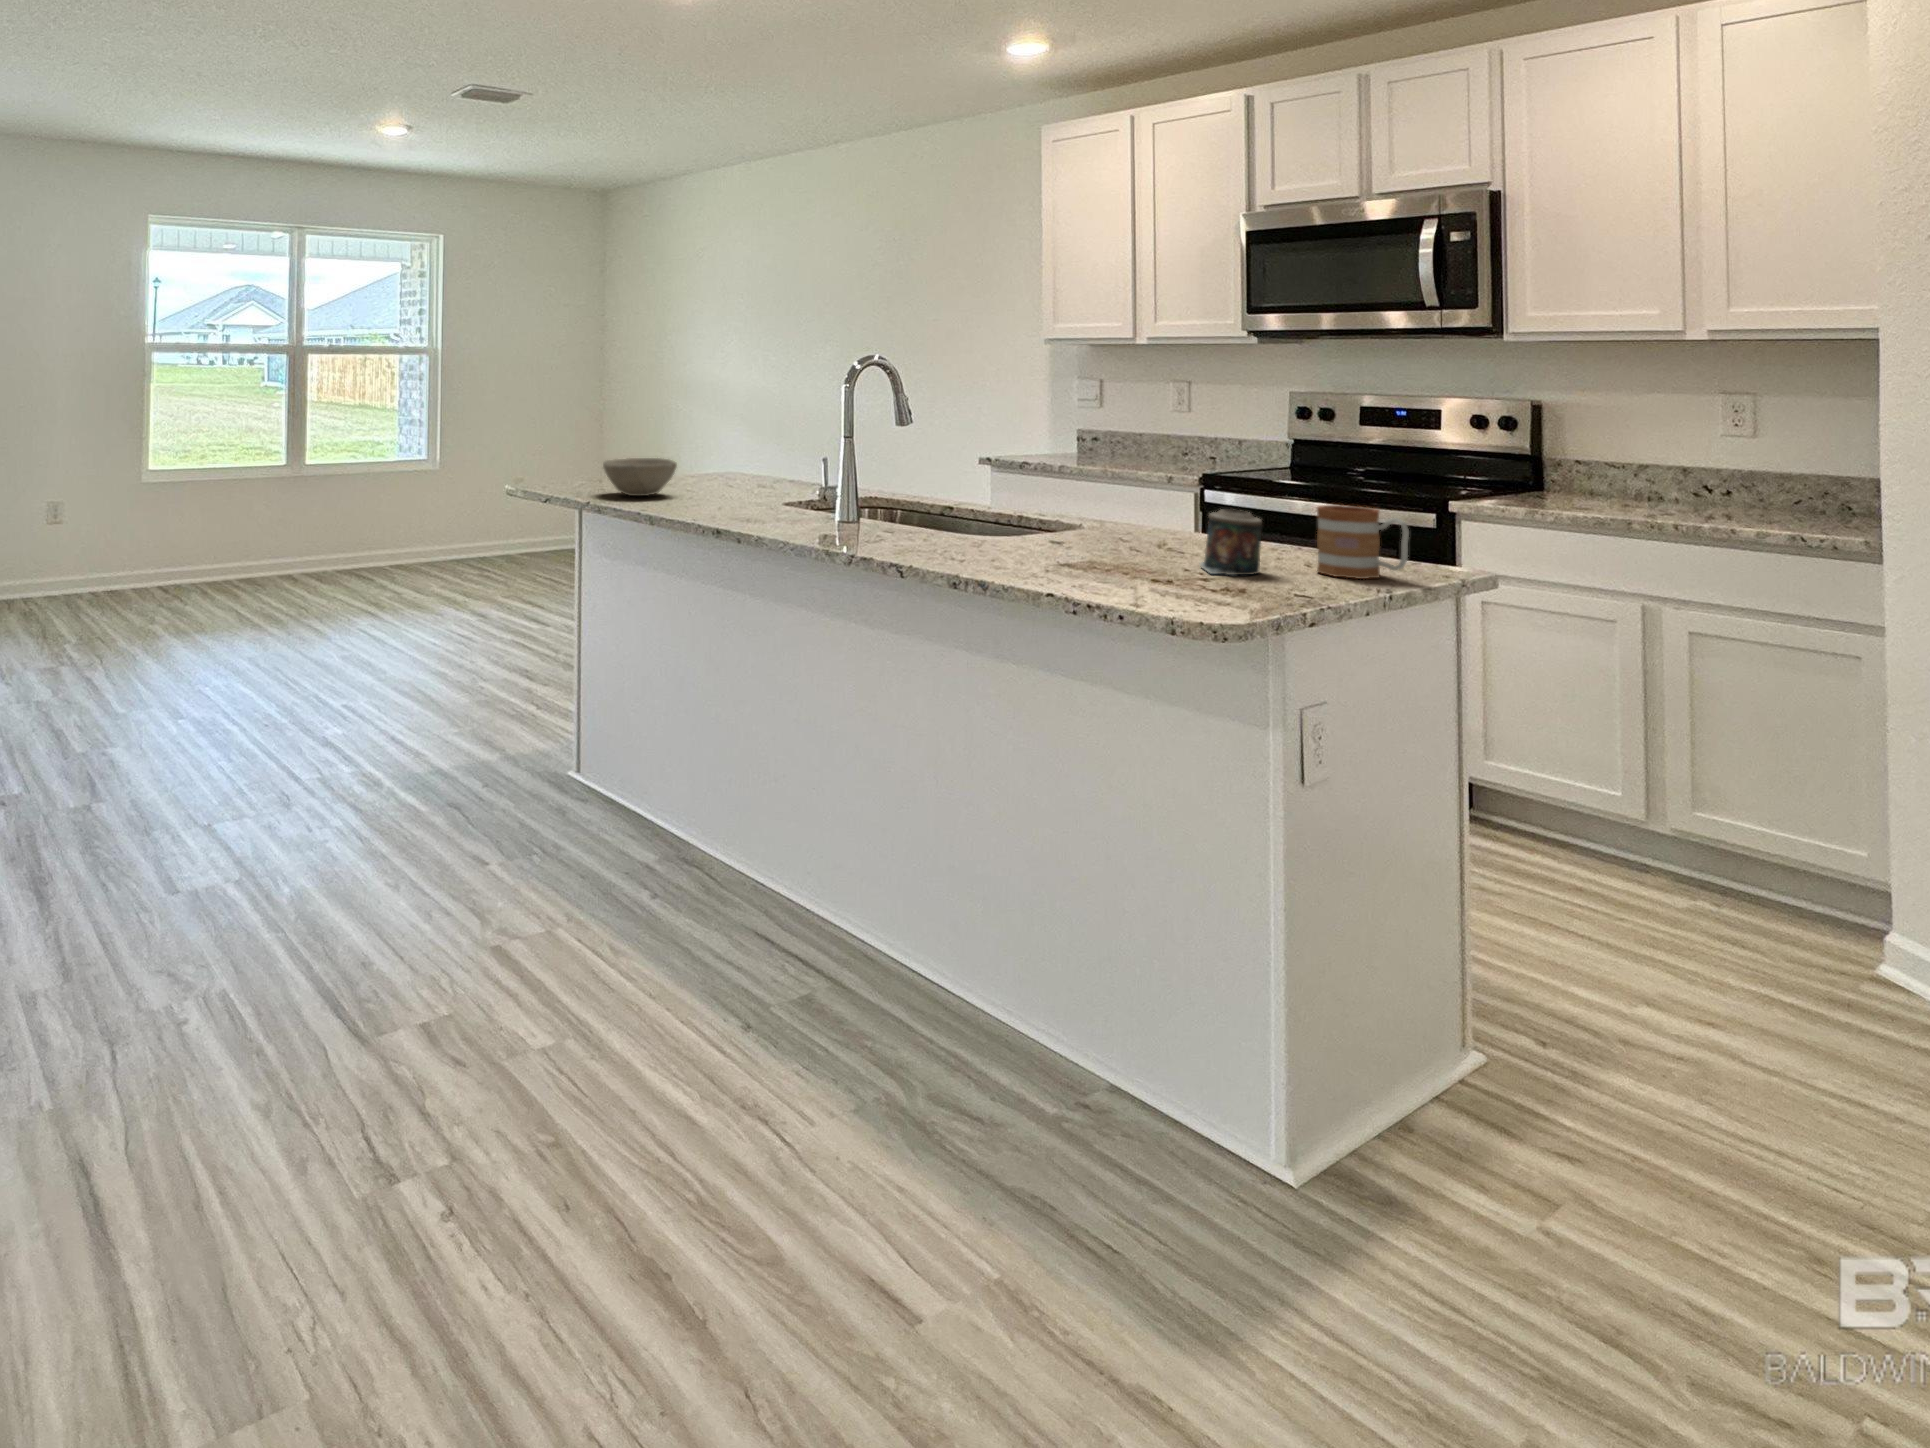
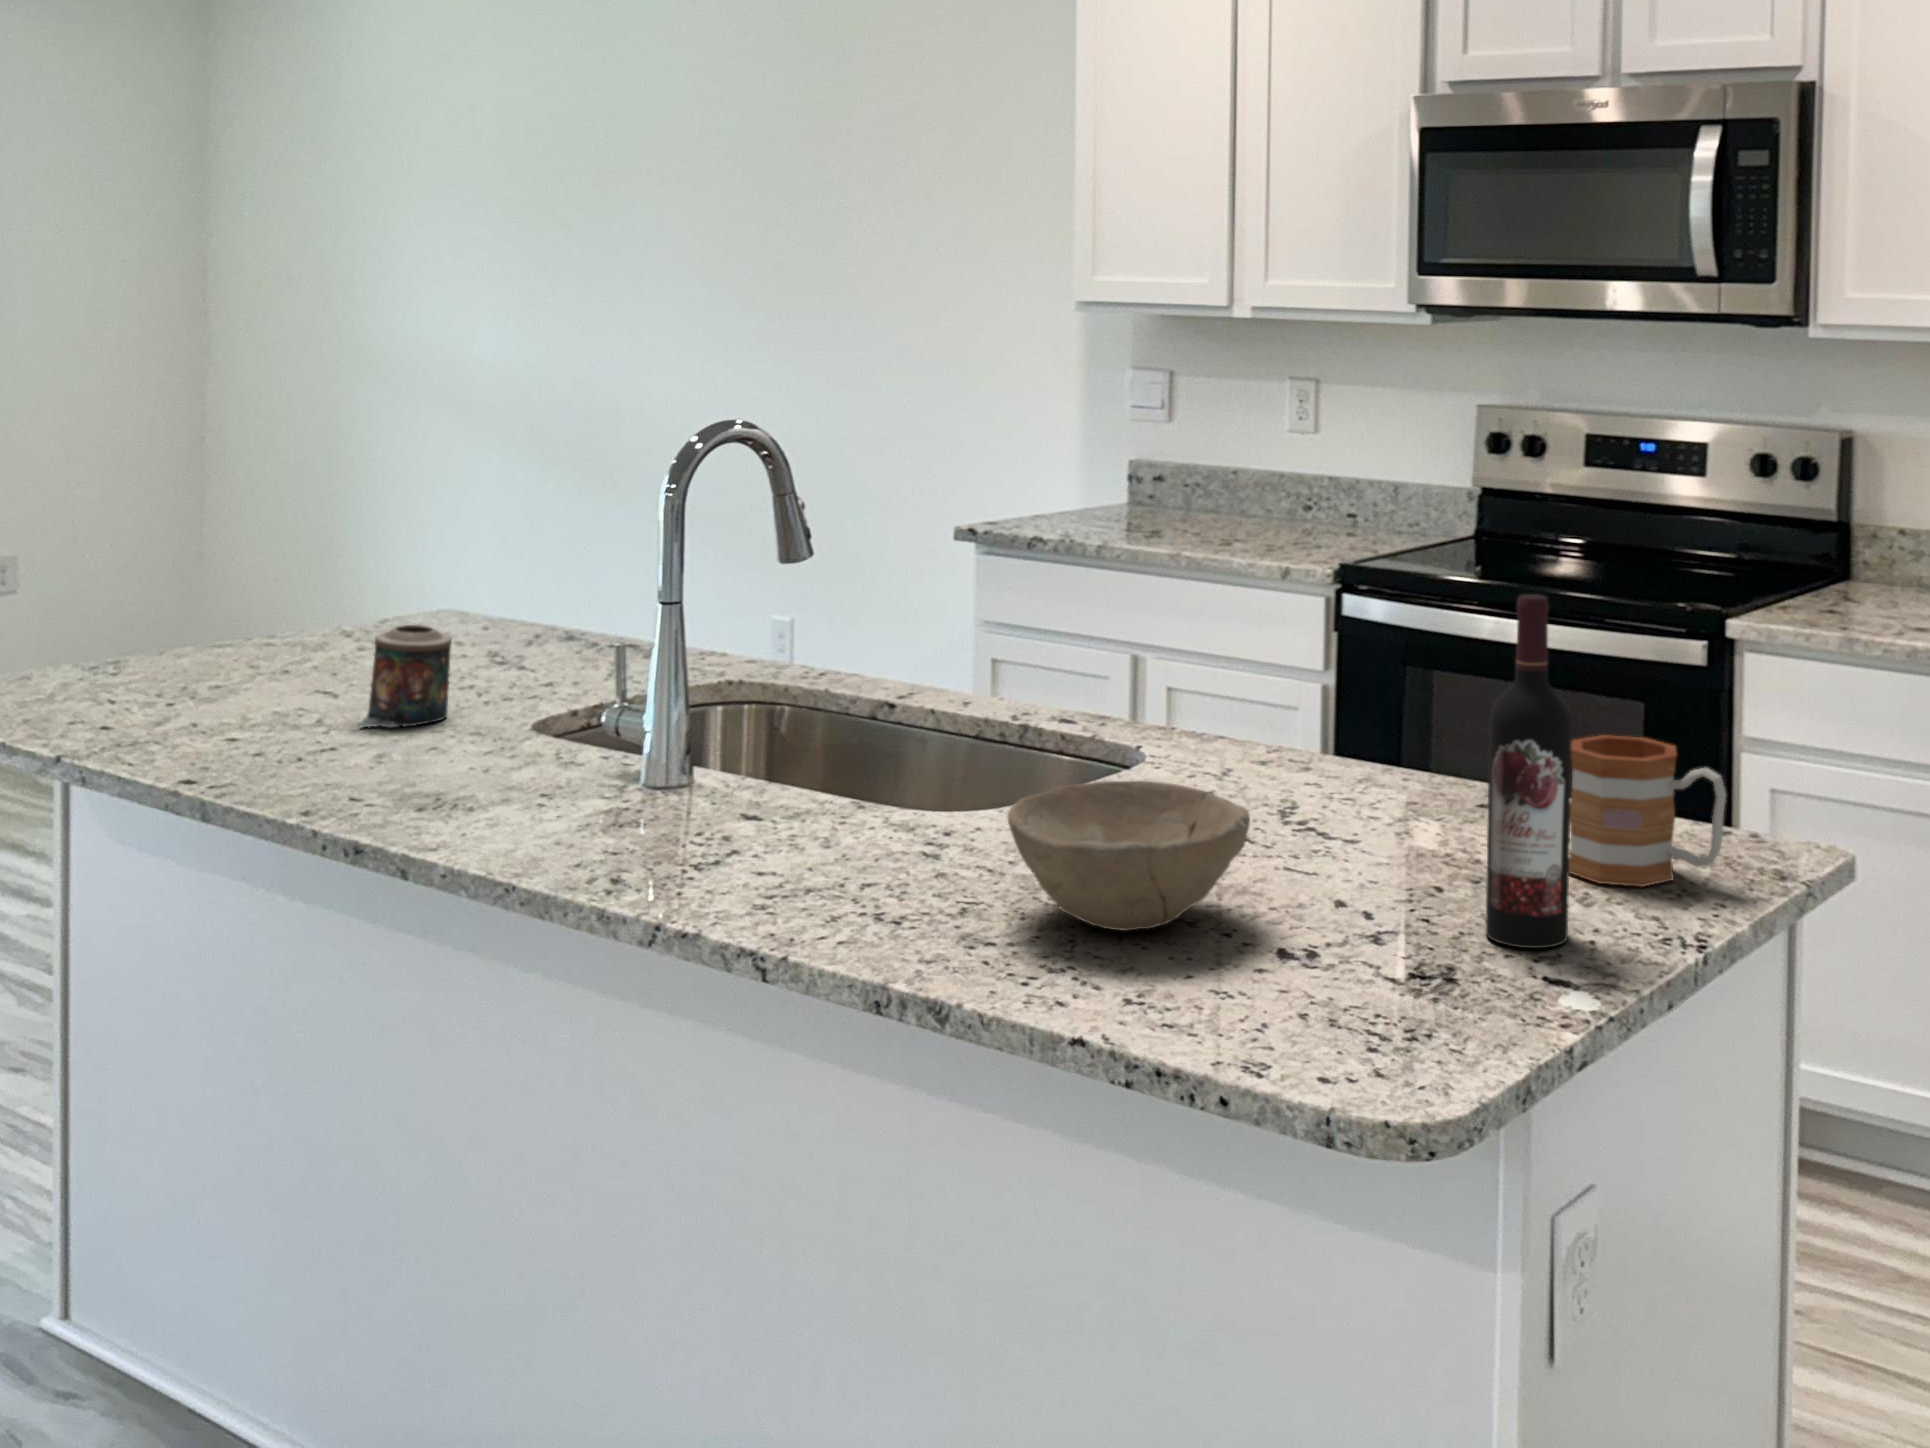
wine bottle: none [1263,415,1311,592] -> present [1486,594,1572,948]
bowl: present [603,458,677,496] -> present [1008,781,1250,931]
candle: present [1200,509,1262,575] -> present [360,625,452,727]

